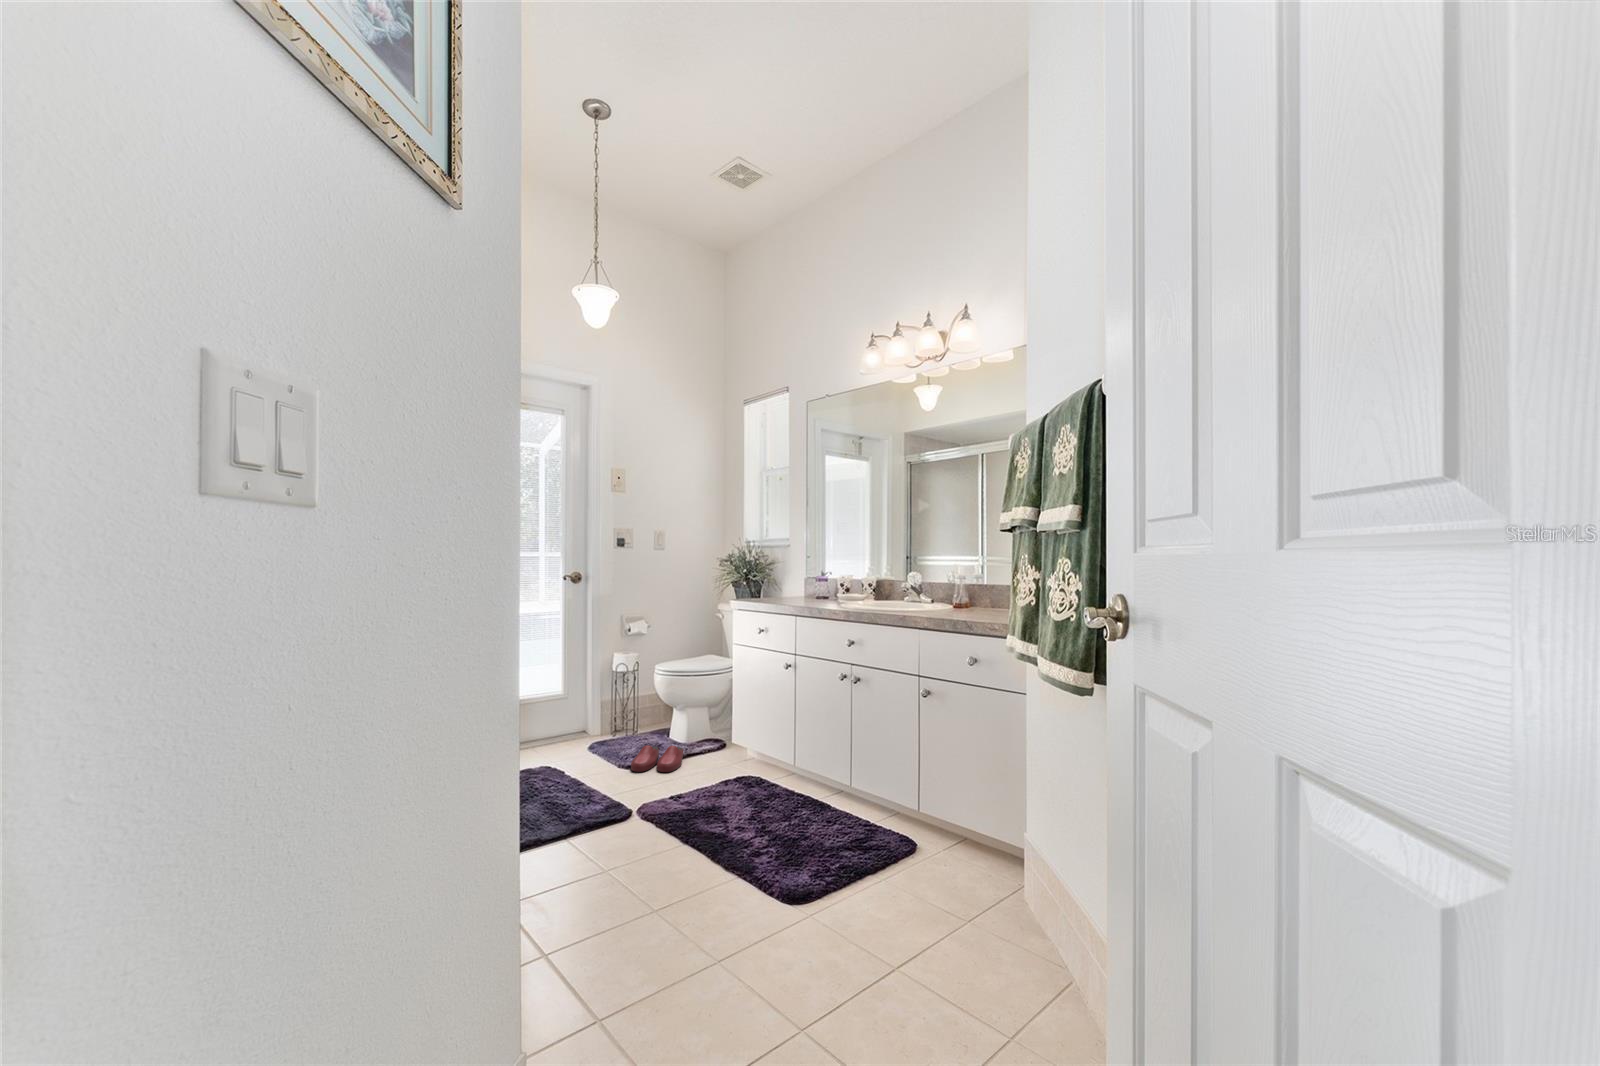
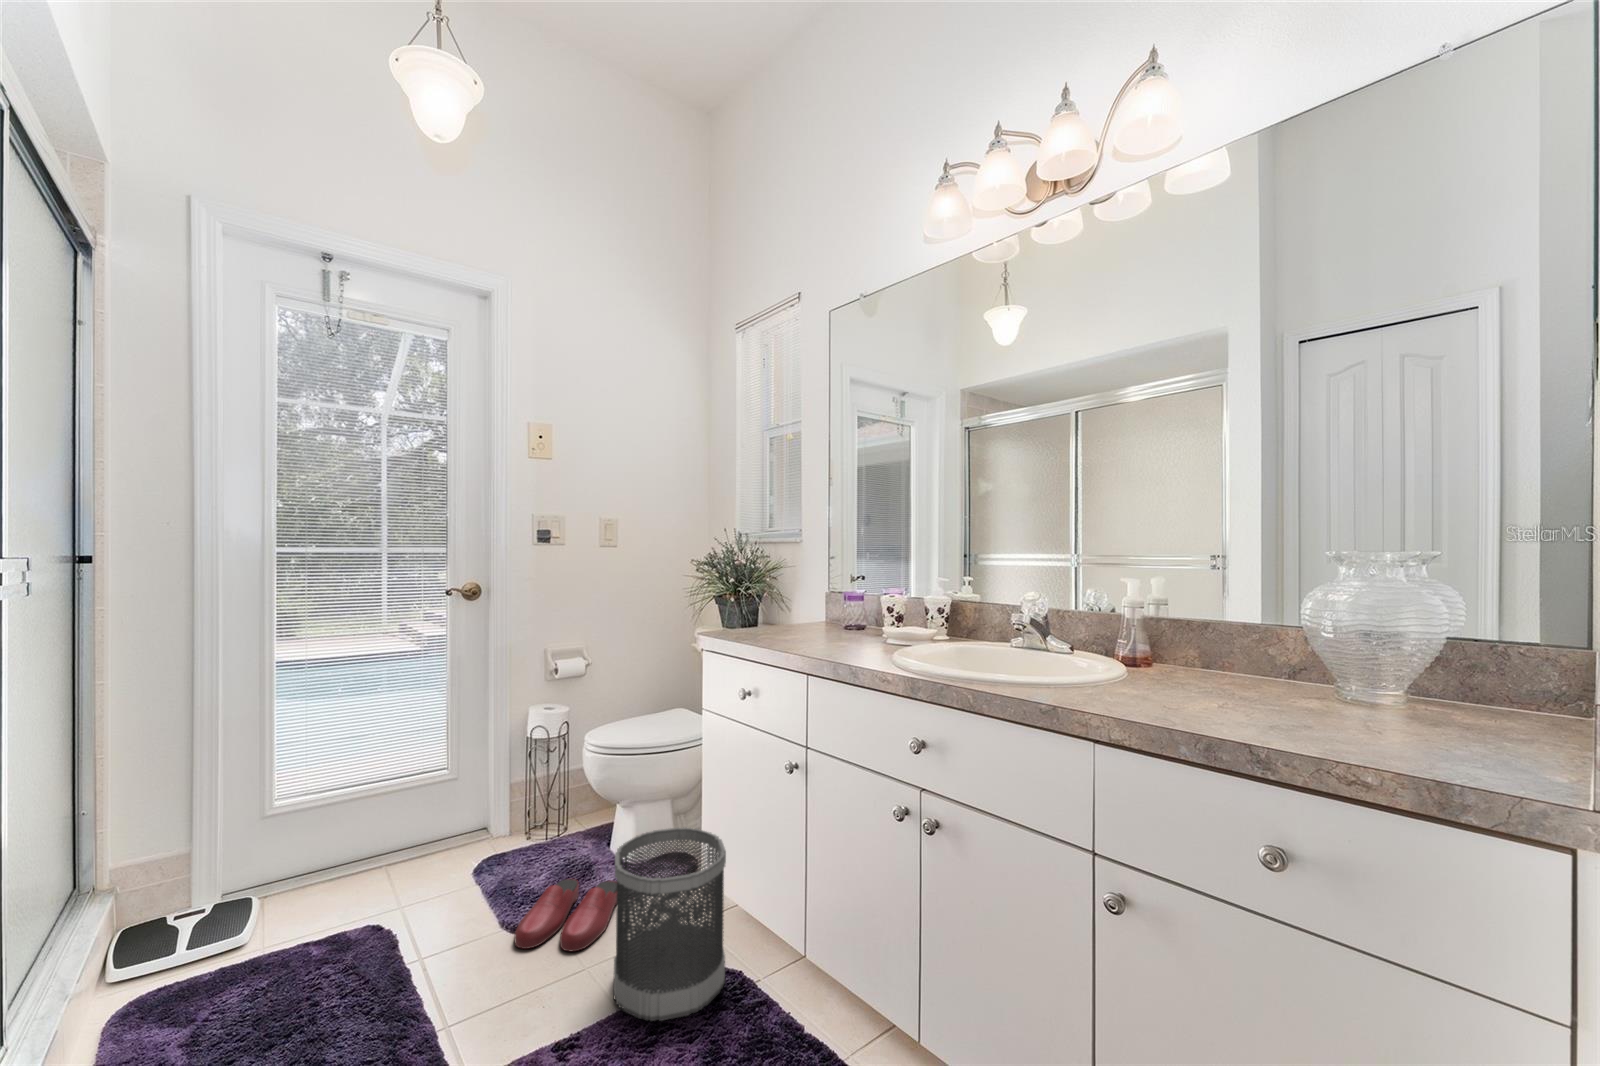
wastebasket: none [693,704,753,790] -> present [614,828,726,1021]

